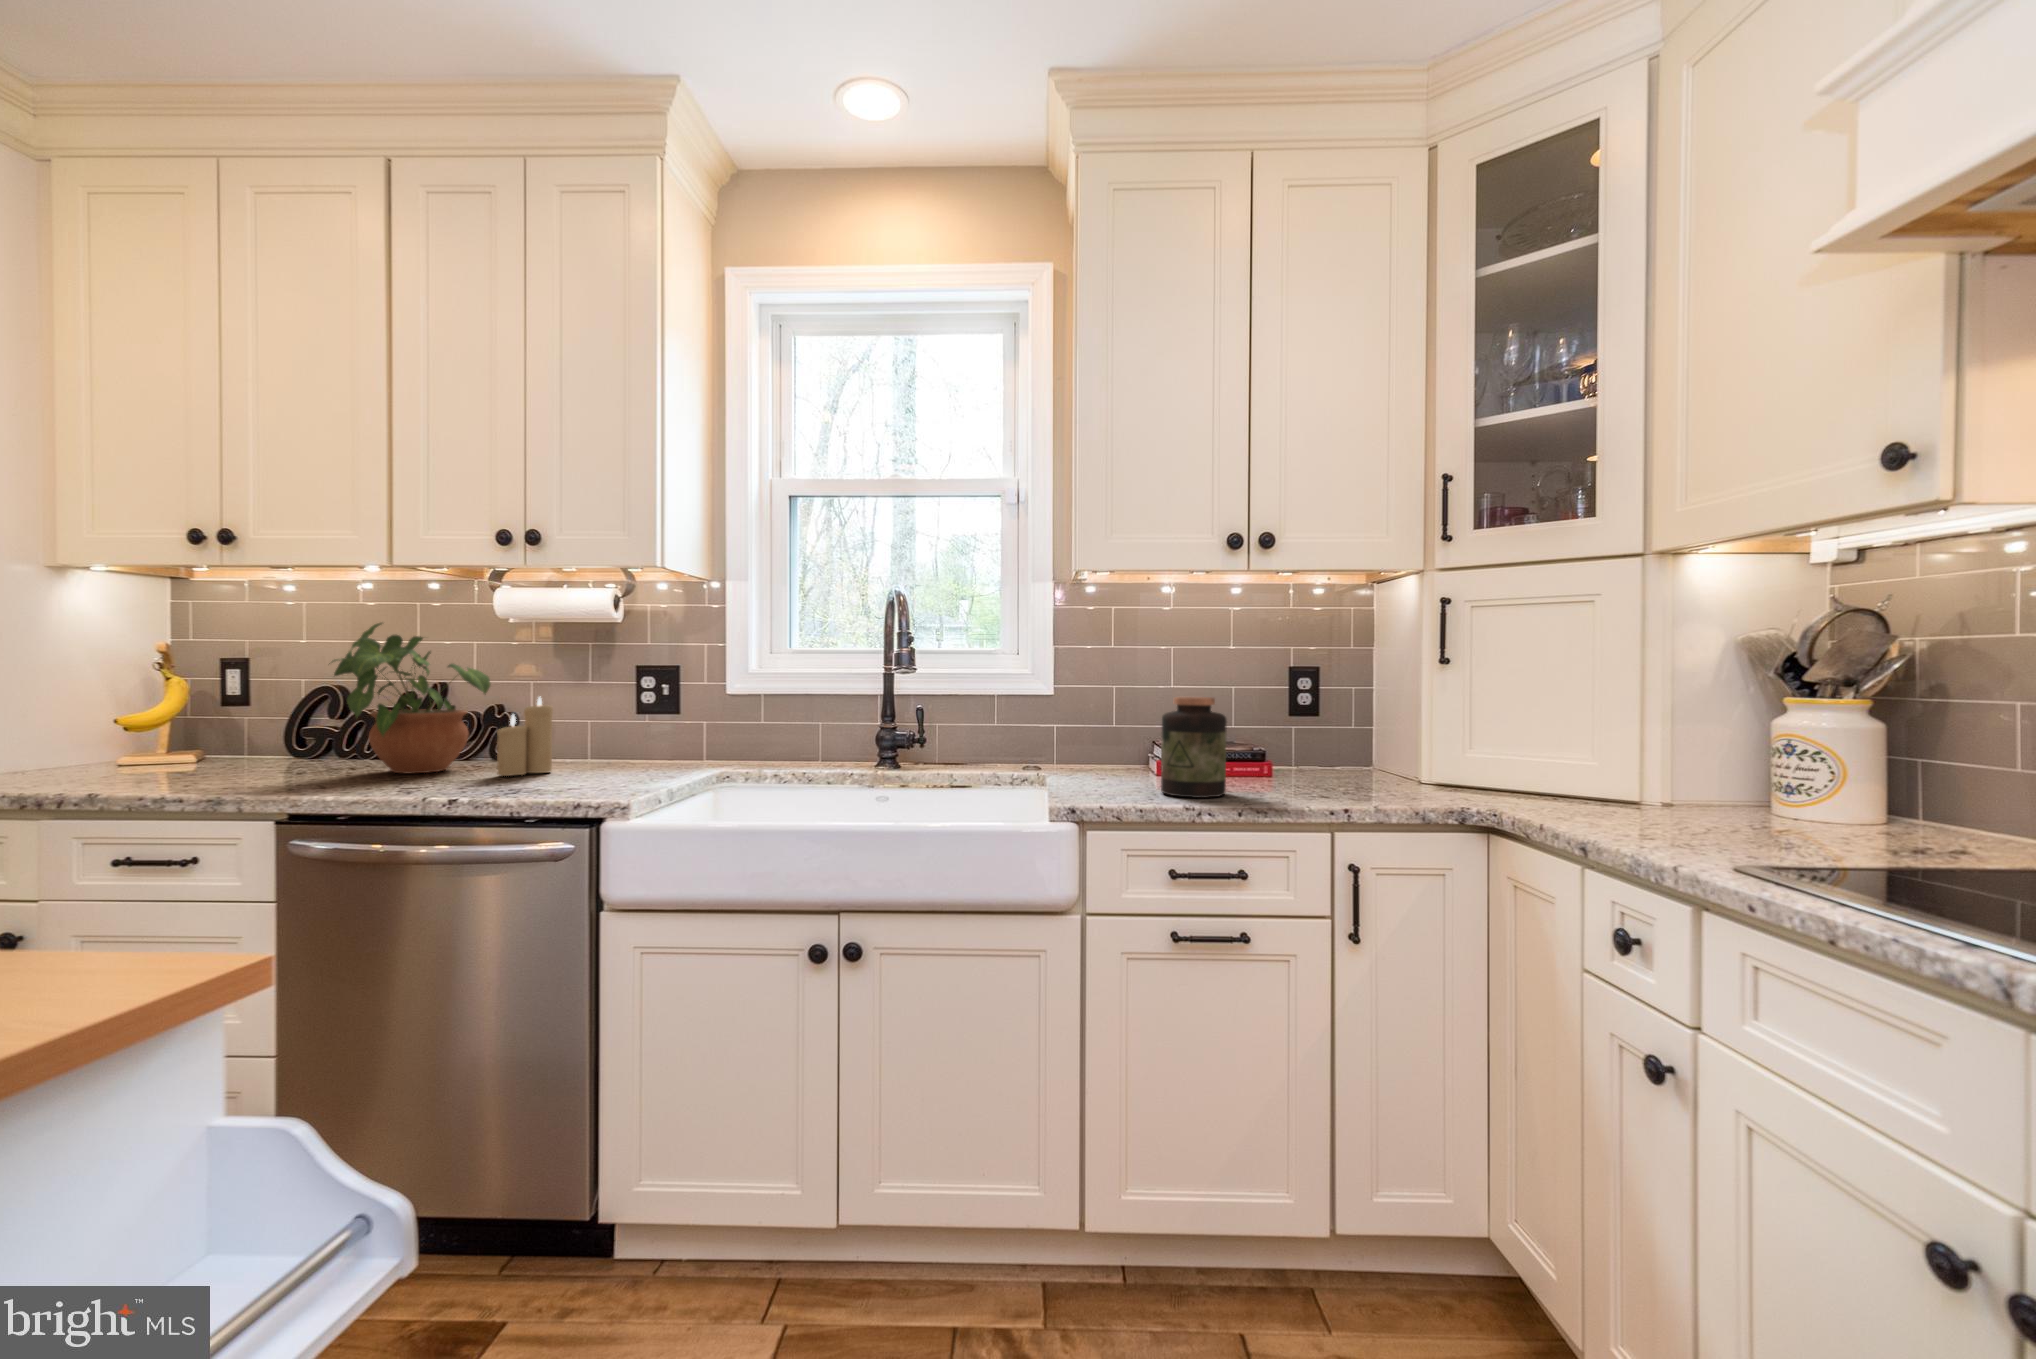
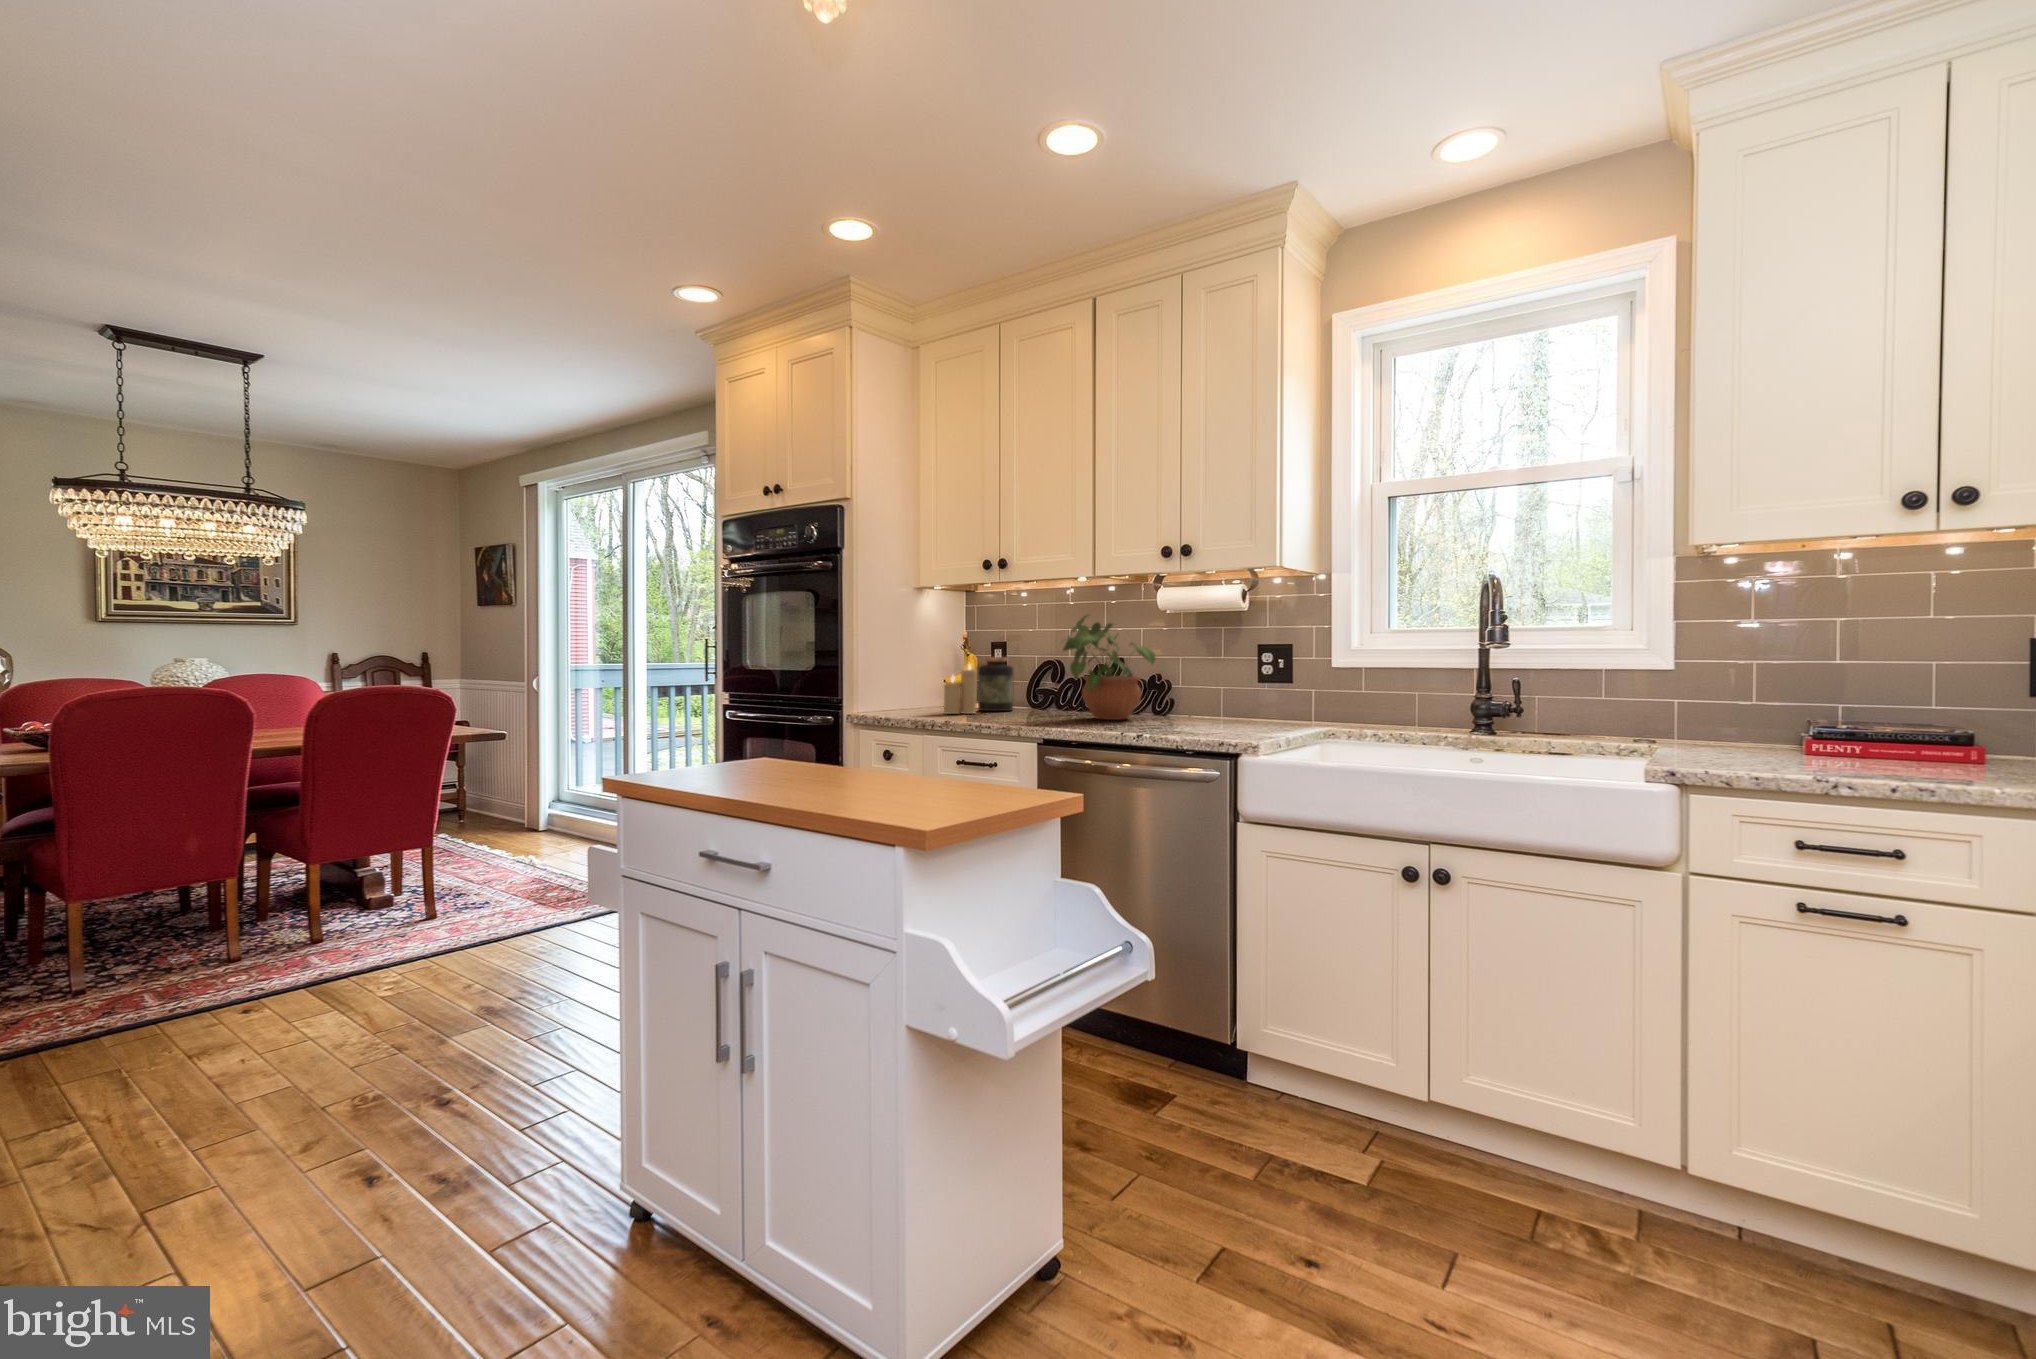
candle: present [497,697,553,776] -> present [944,665,977,714]
jar: present [1161,697,1227,798] -> present [978,657,1013,711]

